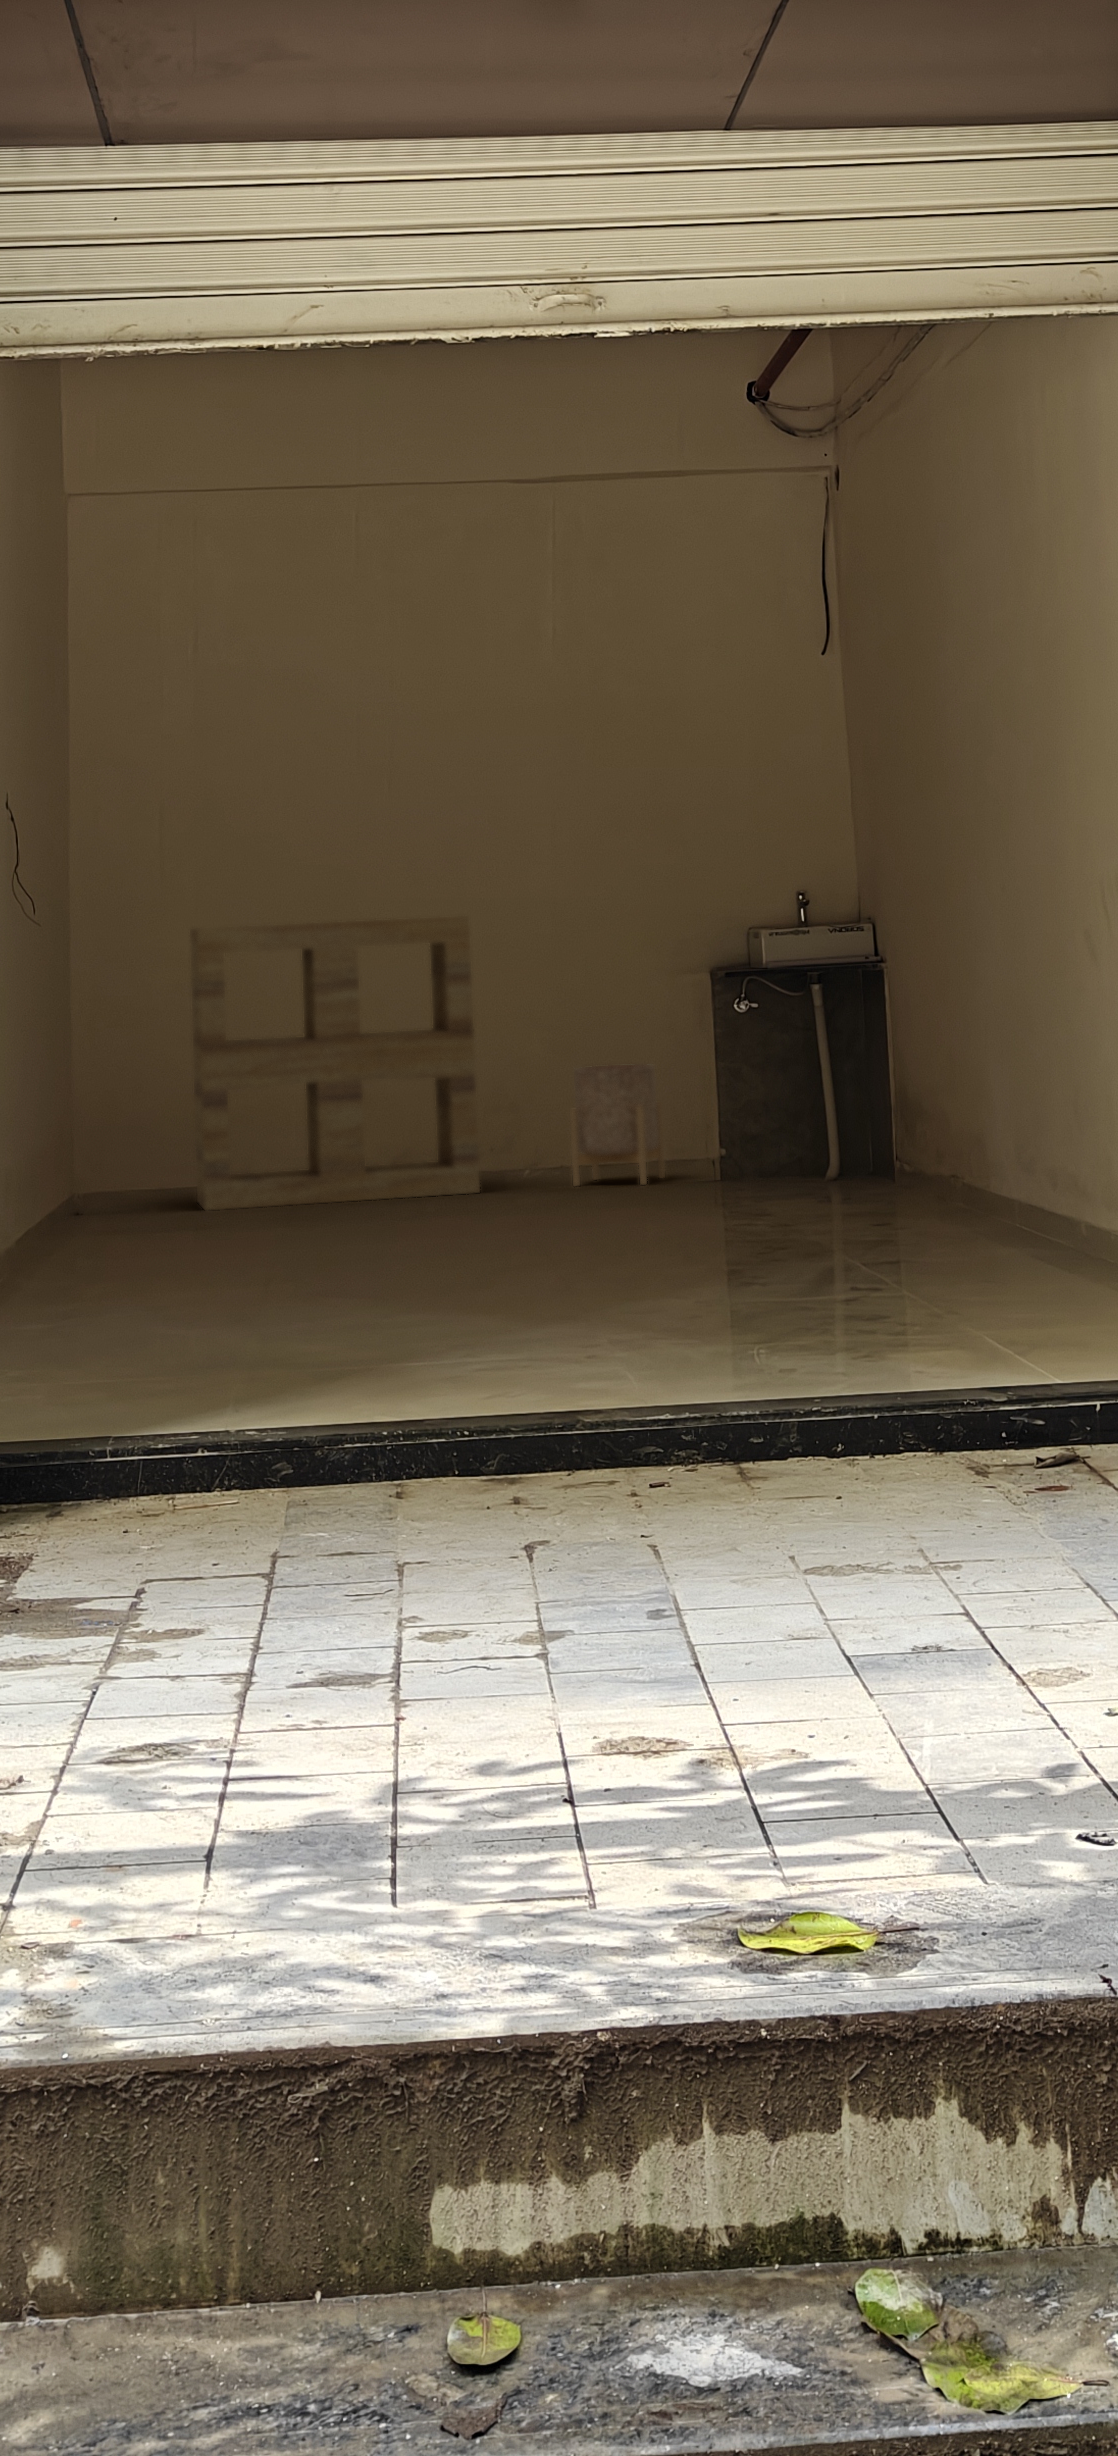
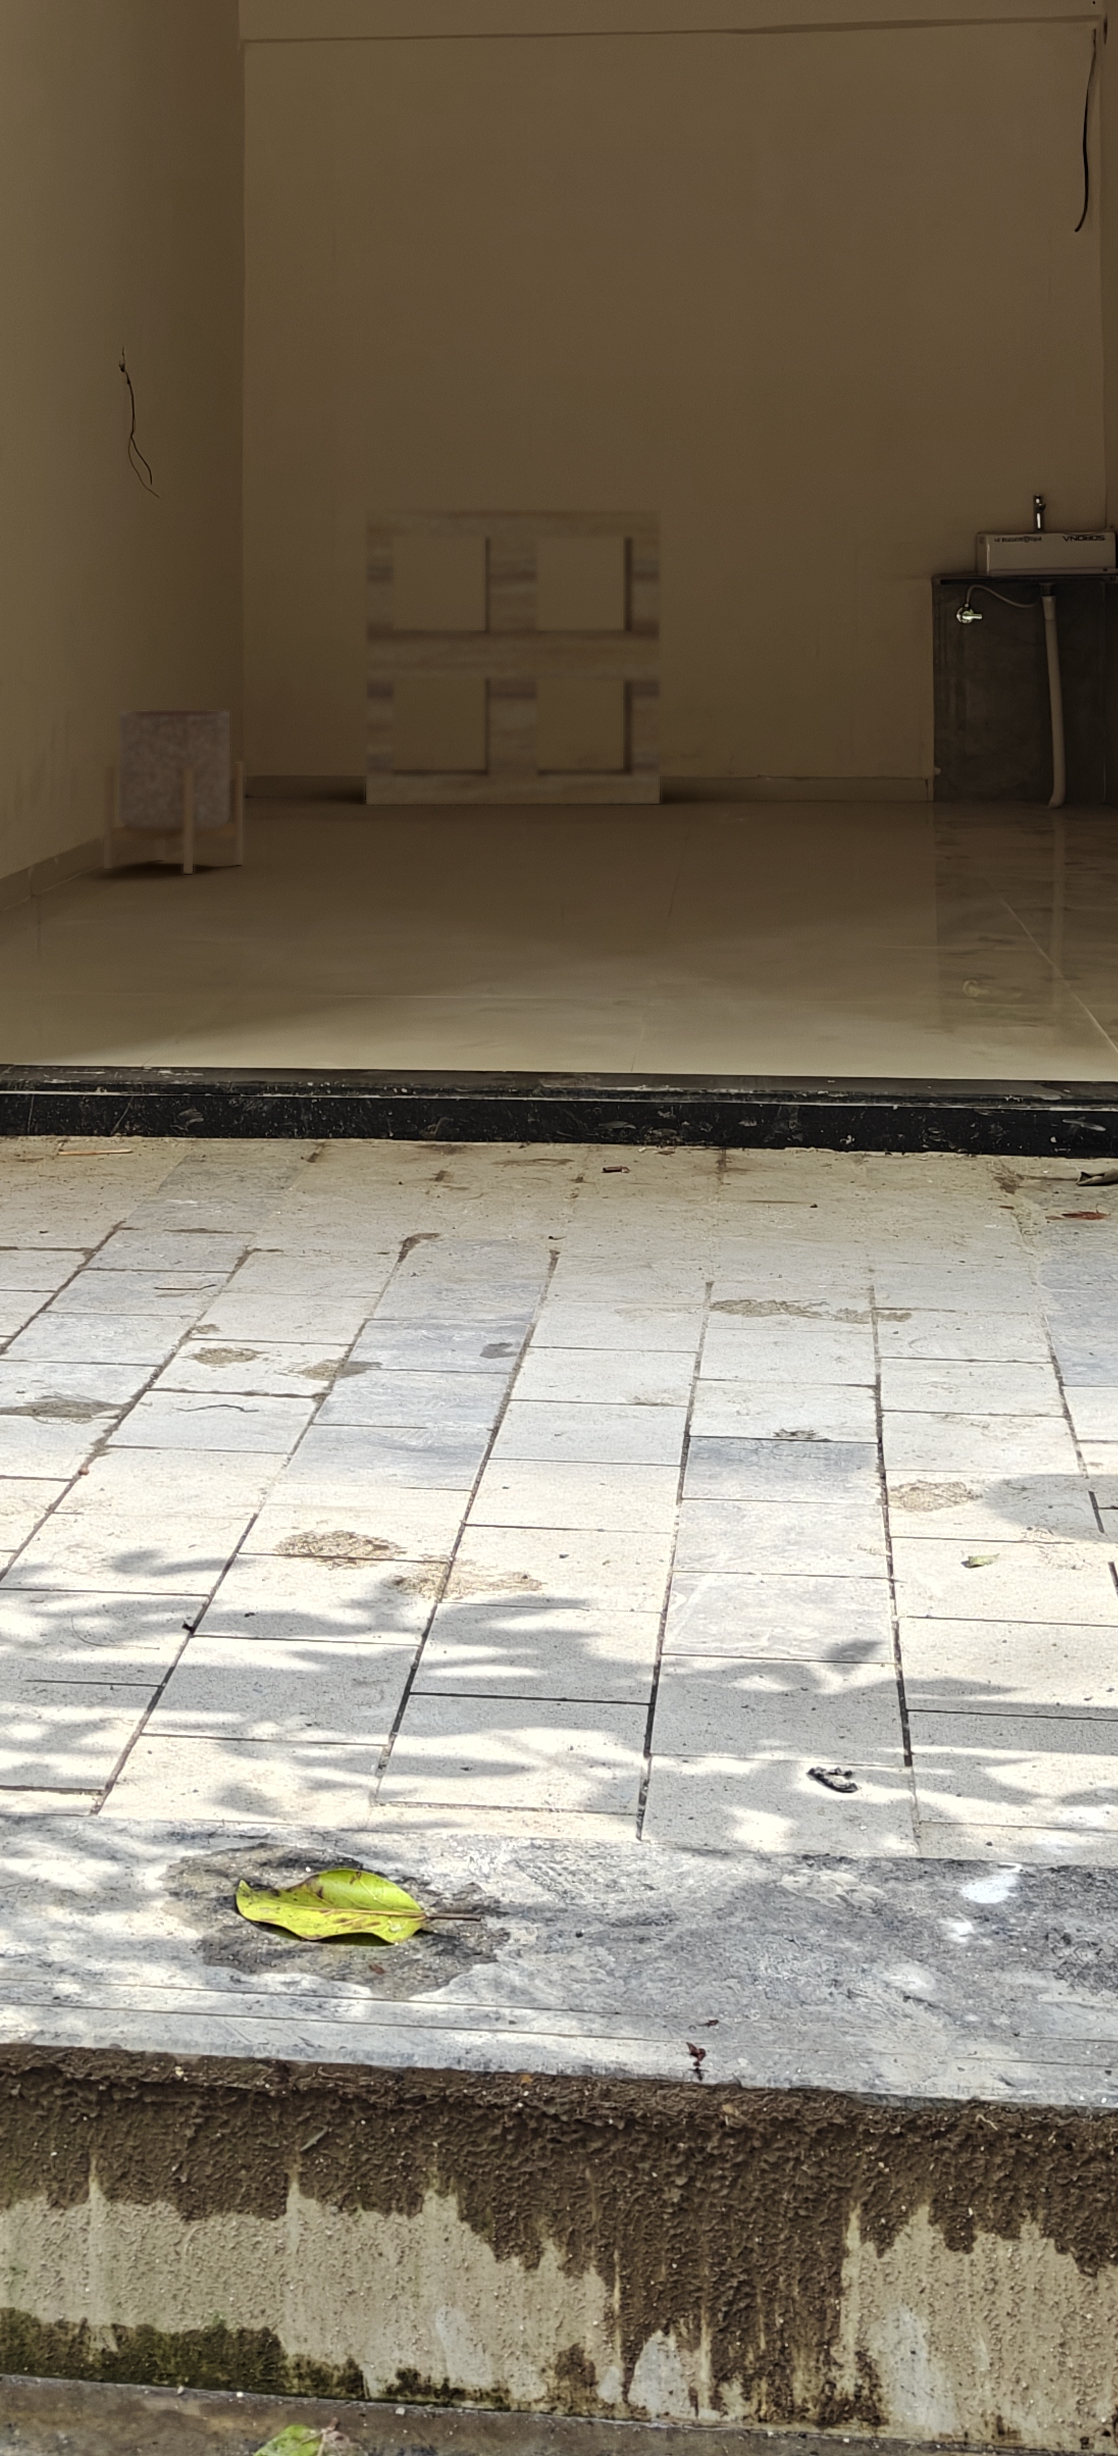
planter: present [570,1064,665,1186] -> present [104,710,243,874]

